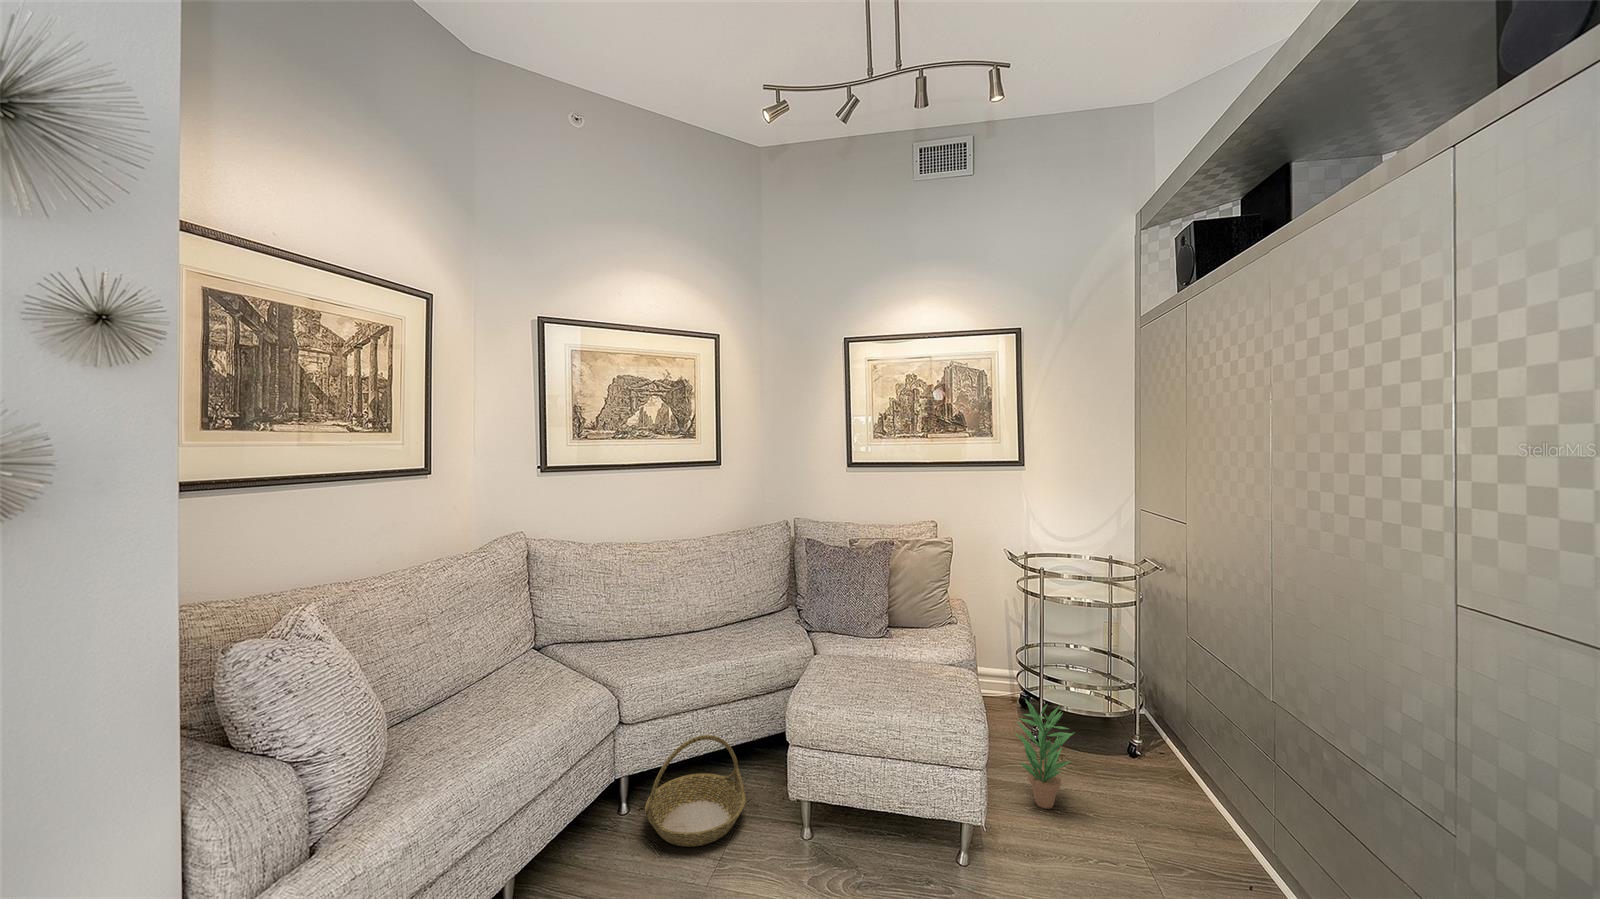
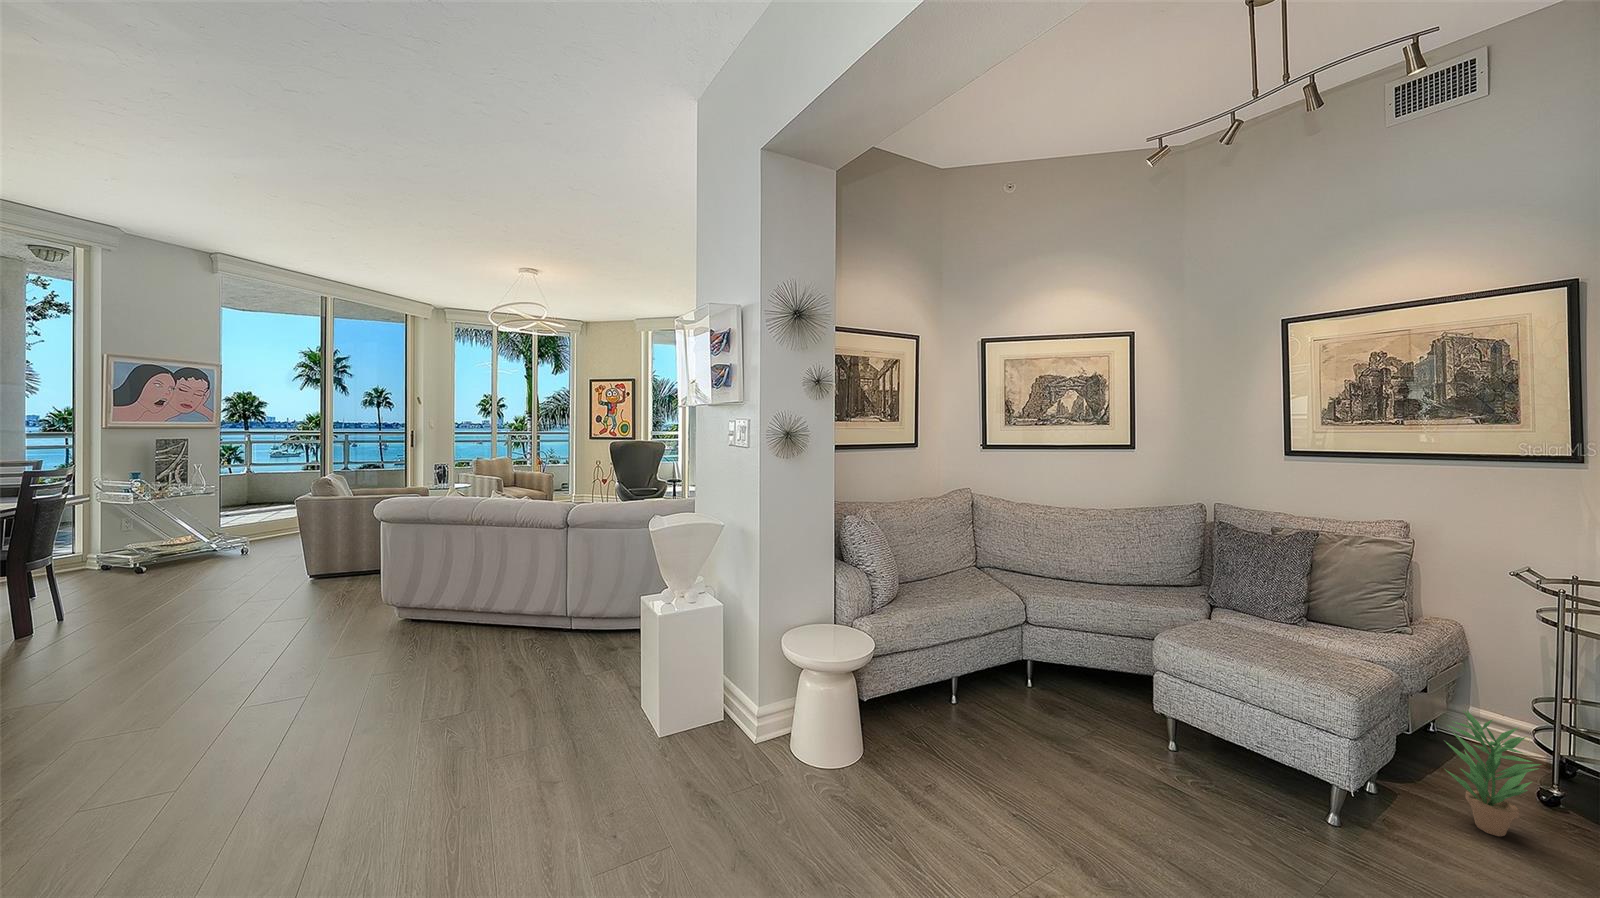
basket: present [645,735,746,846] -> none [1039,645,1120,719]

